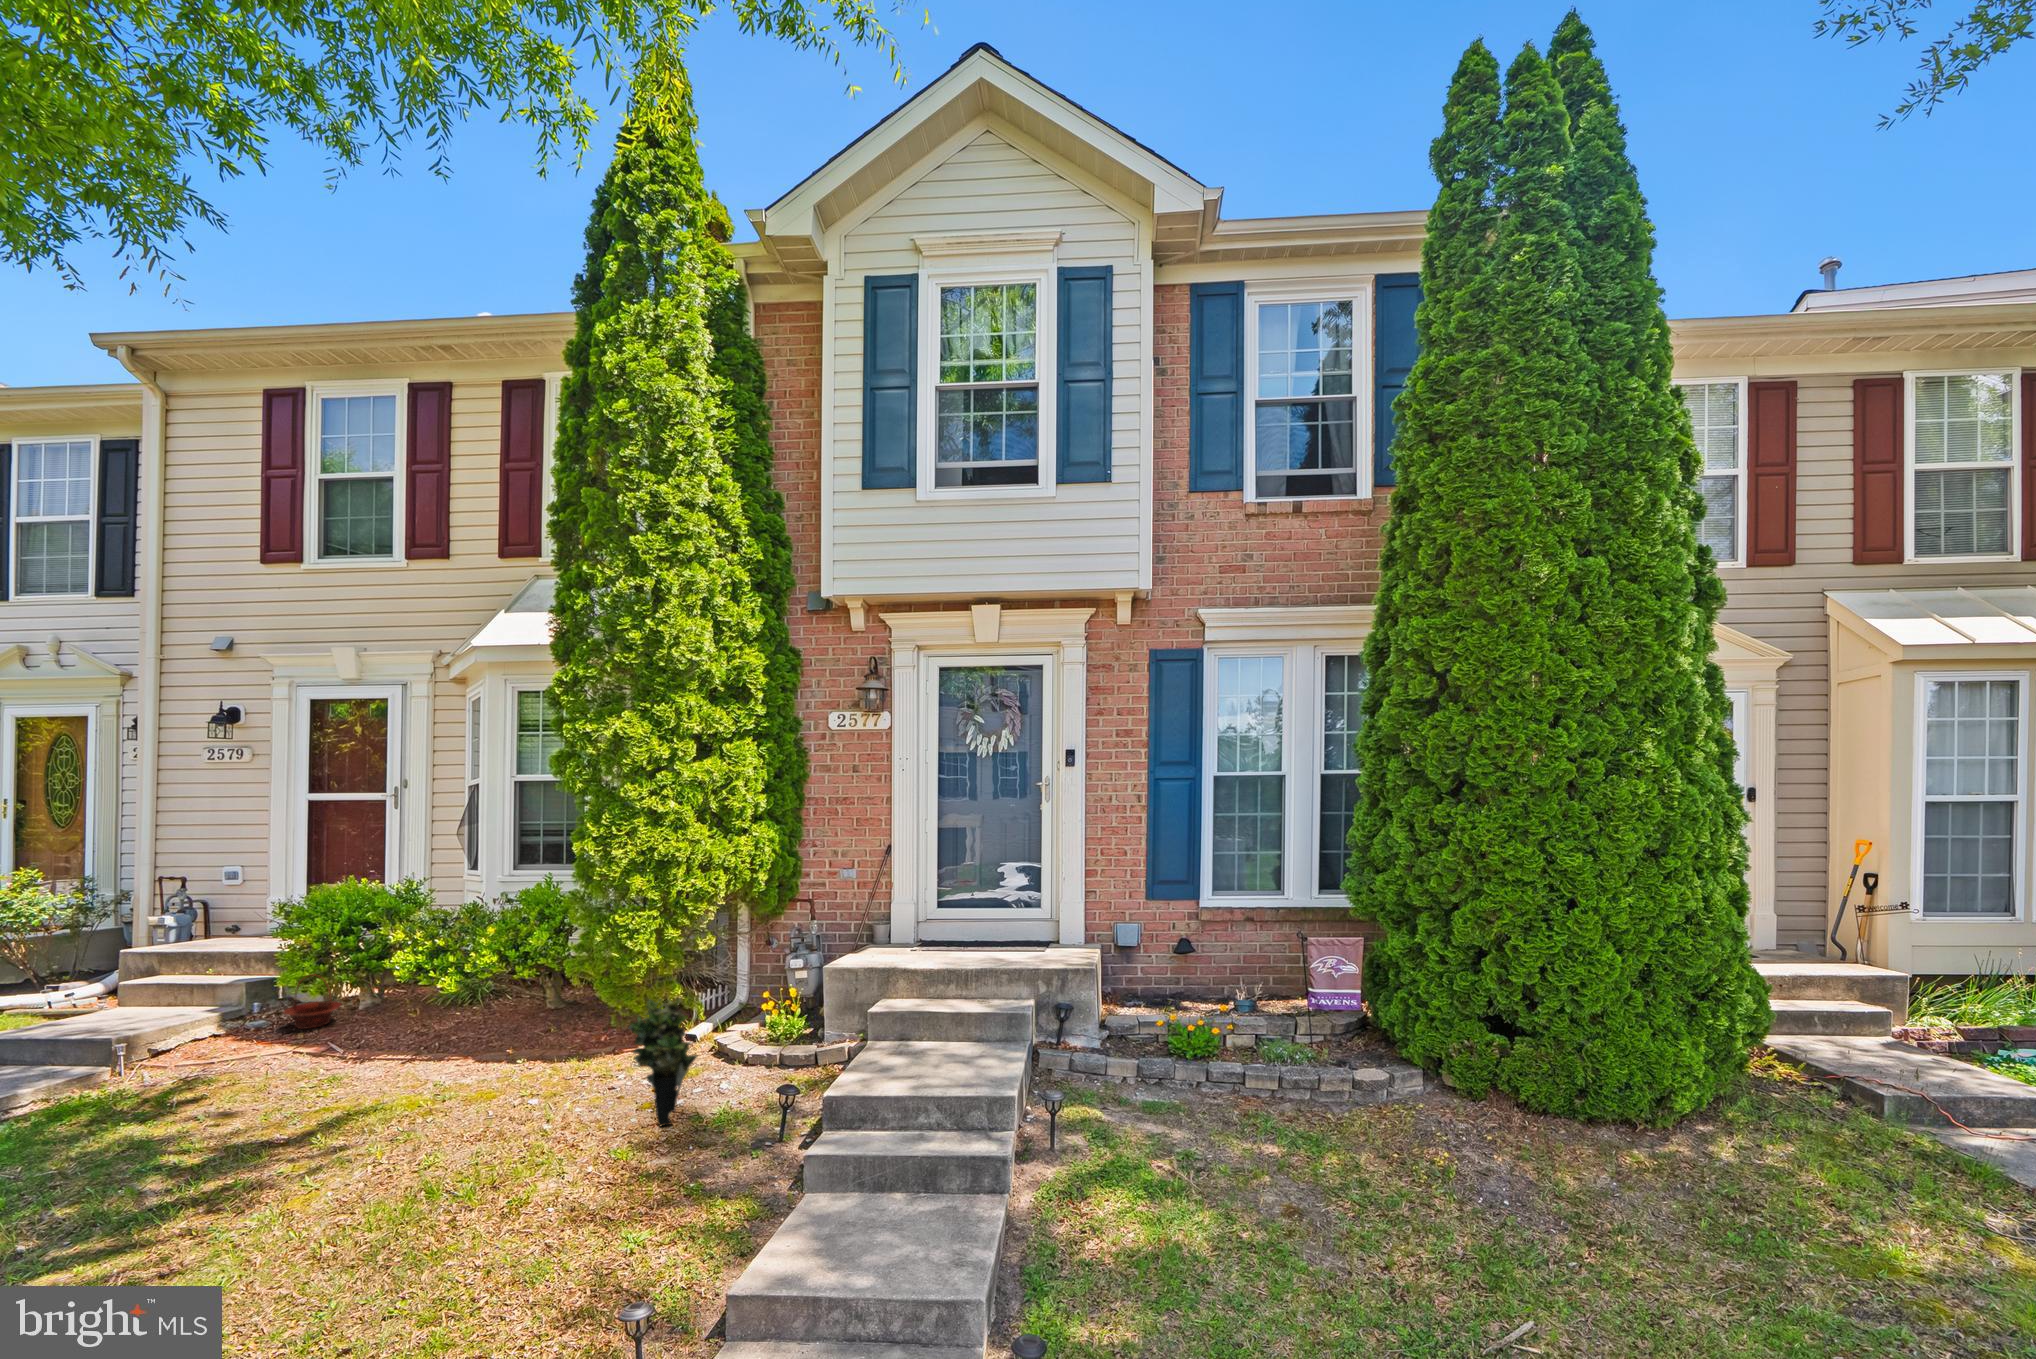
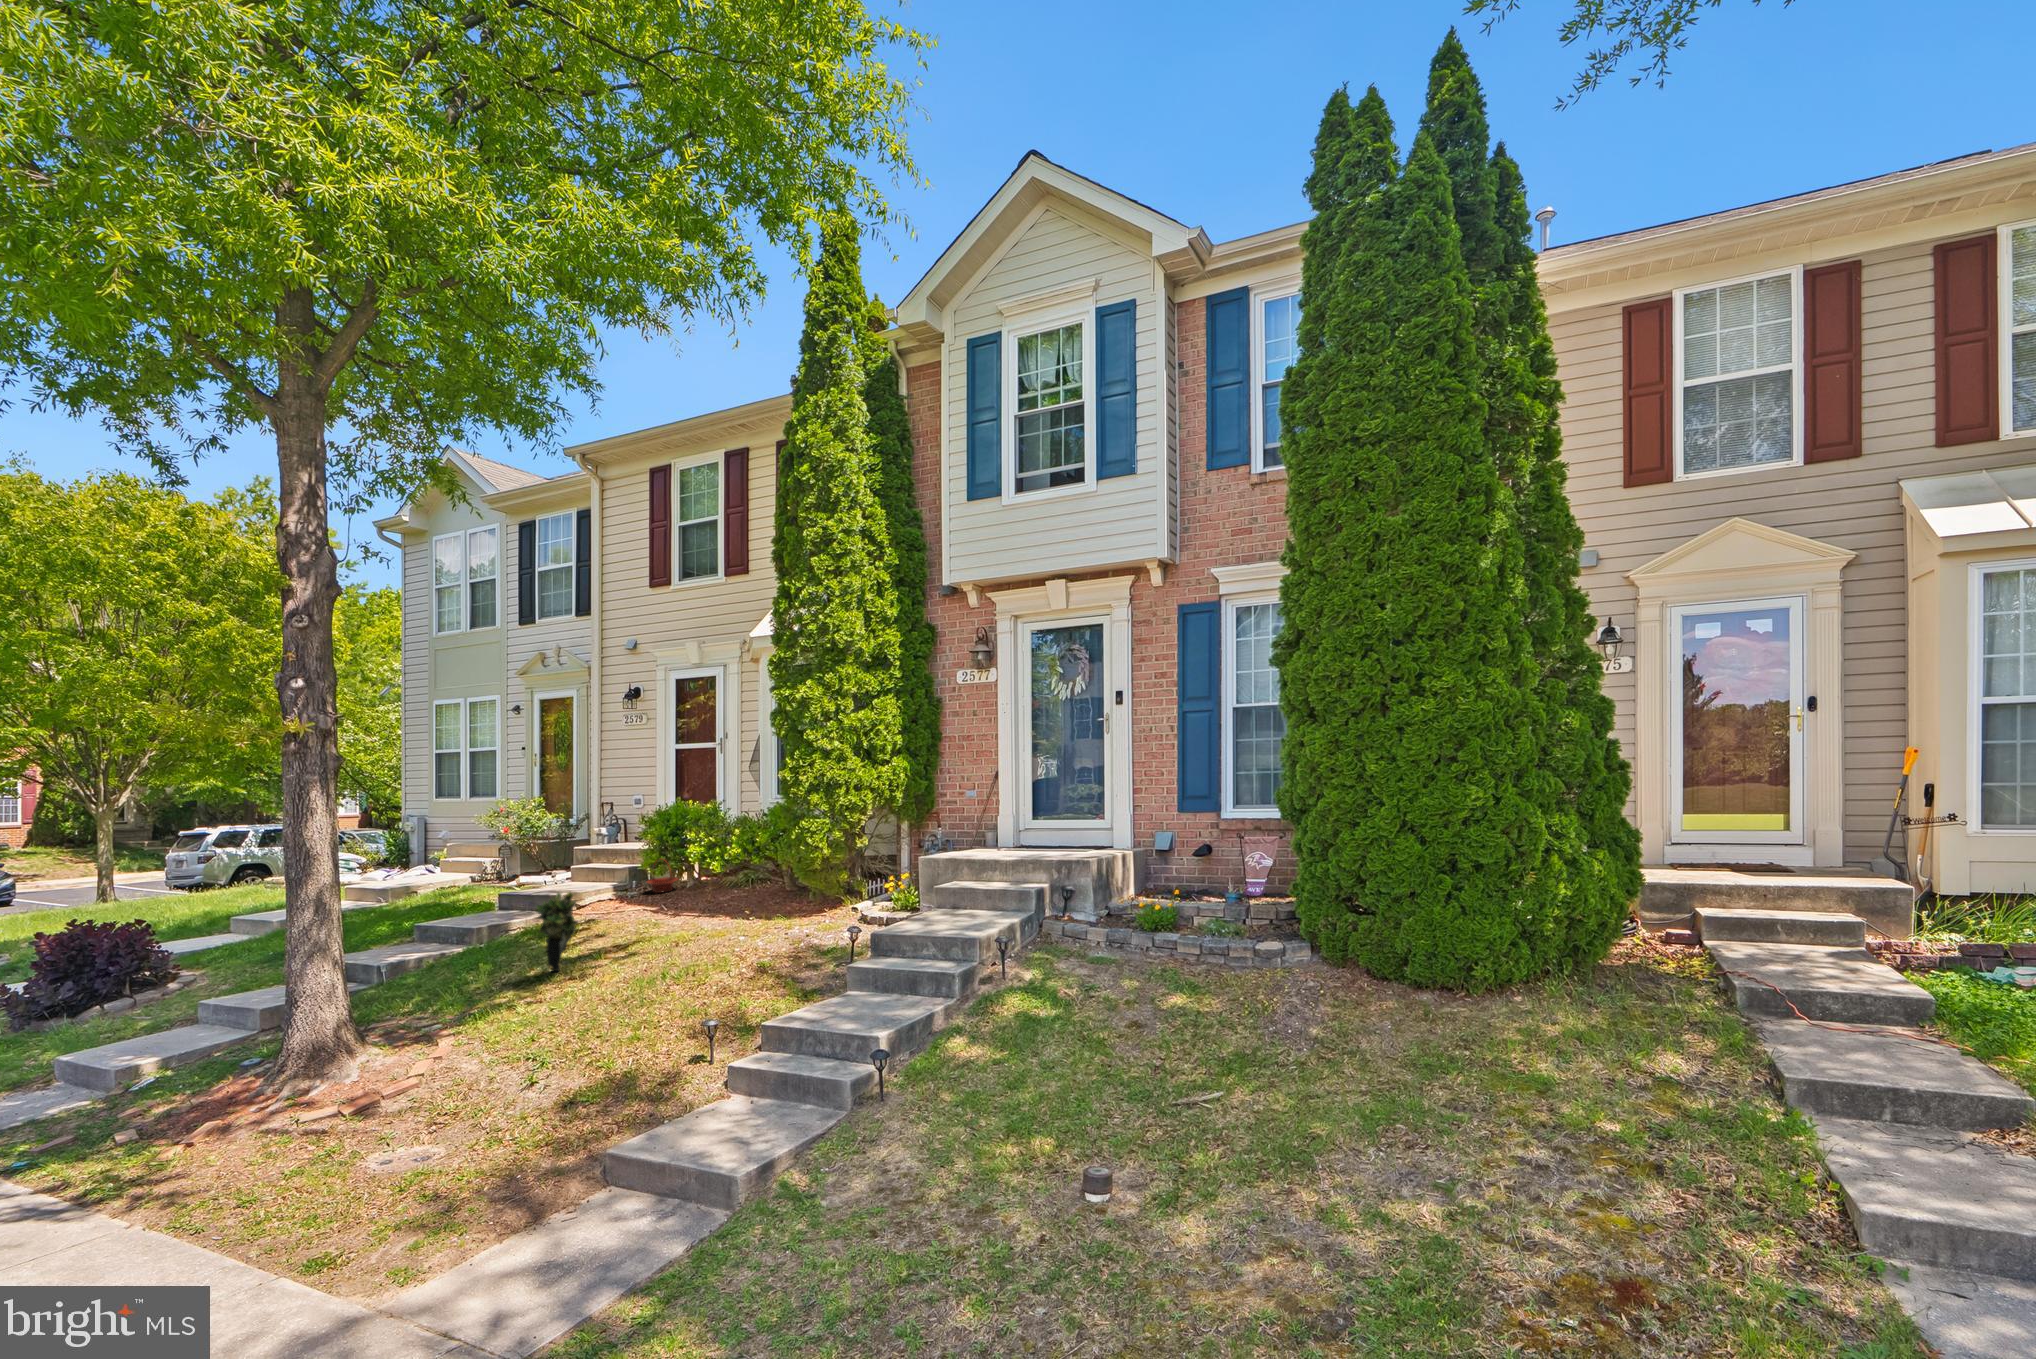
potted plant: present [629,998,697,1126] -> present [535,892,578,972]

